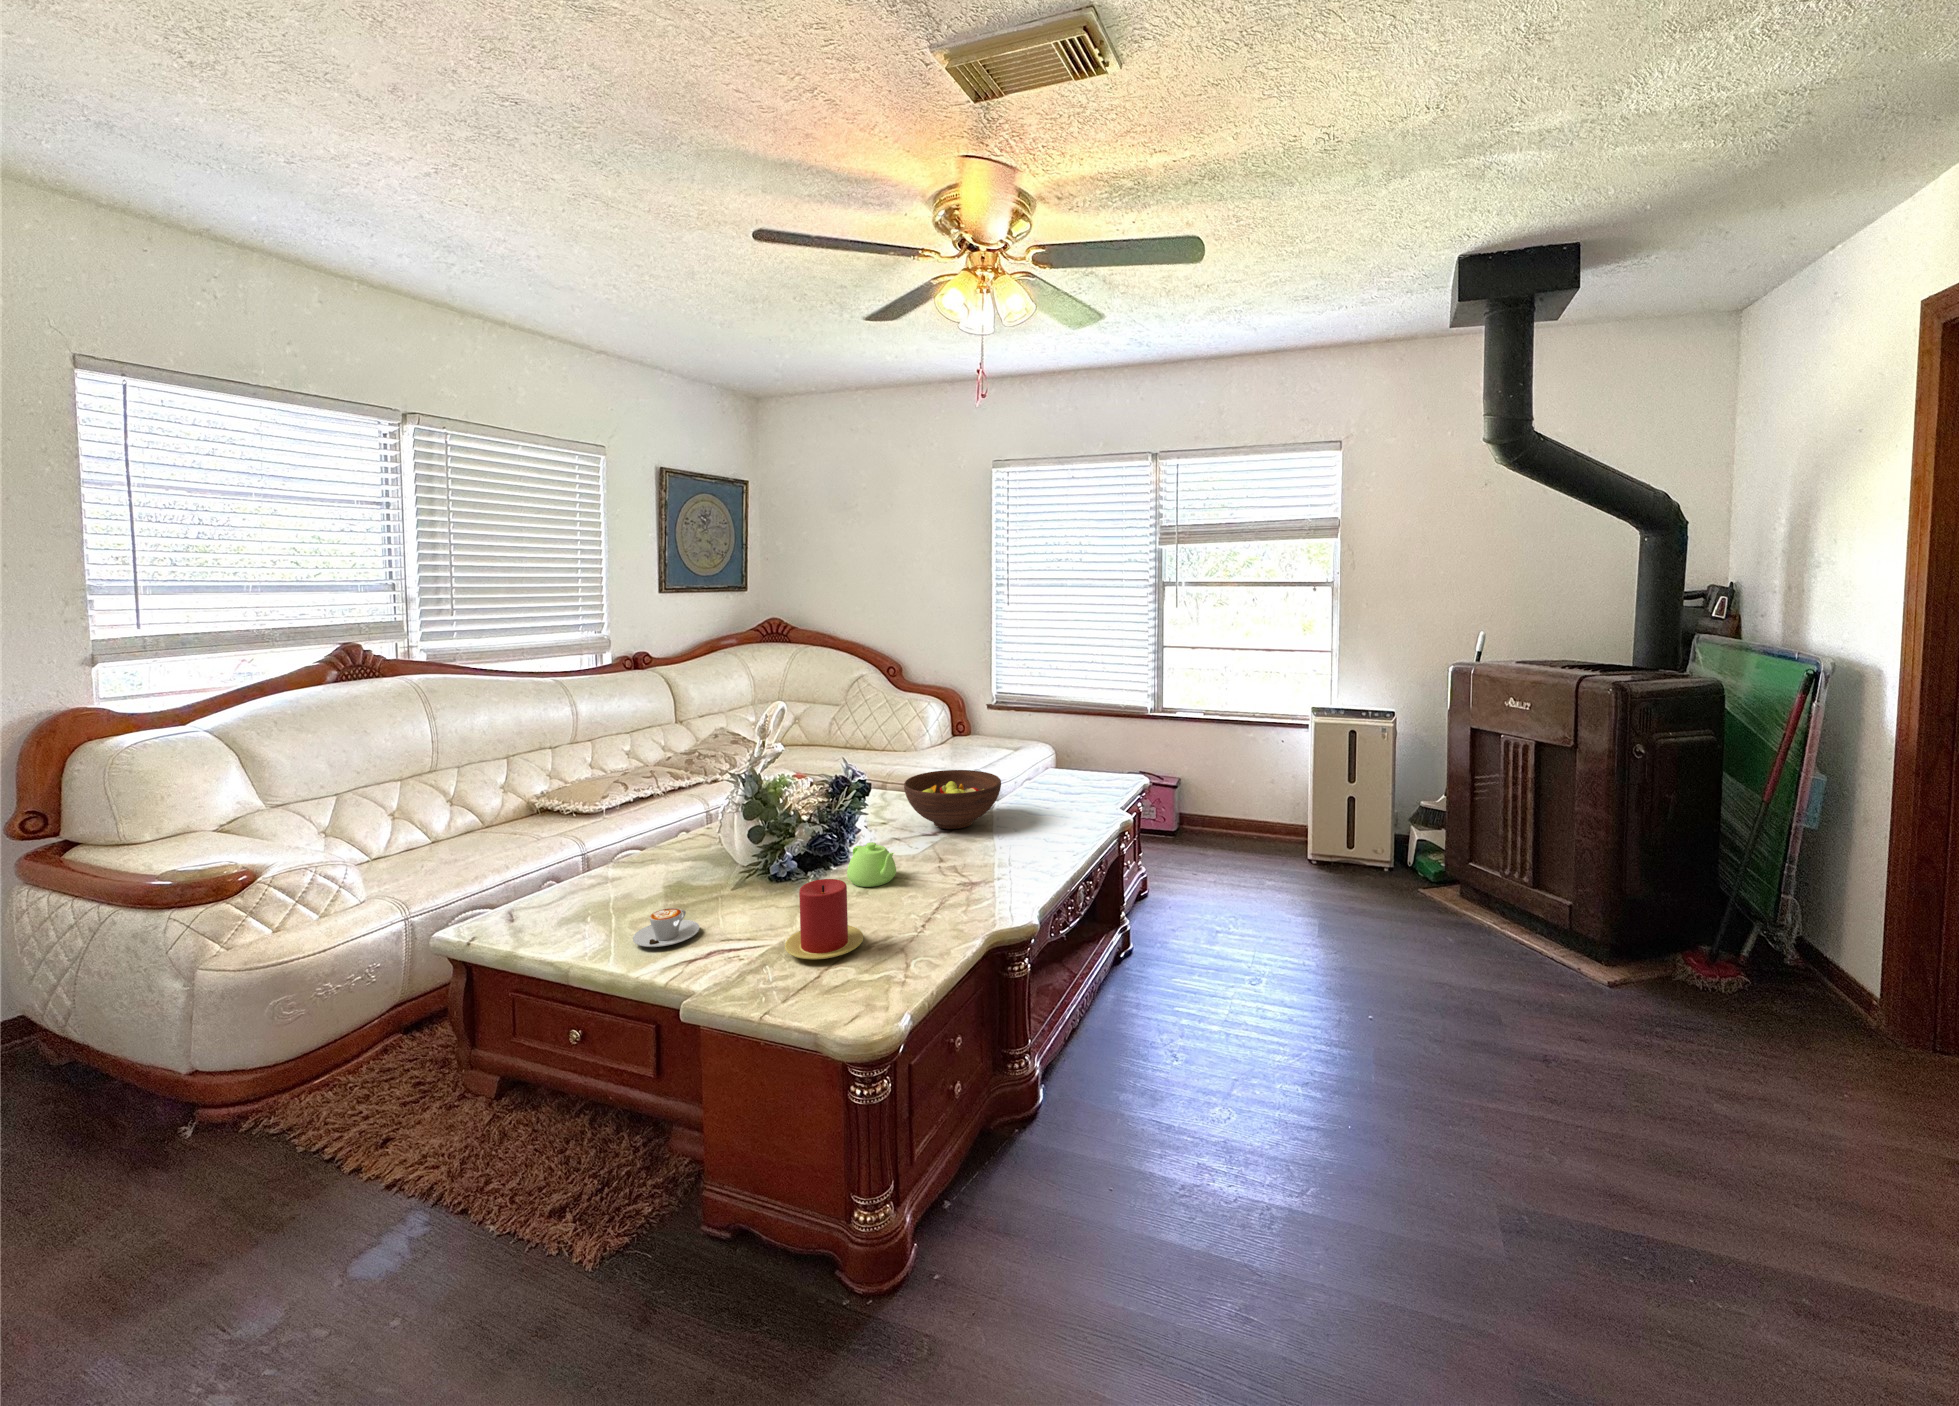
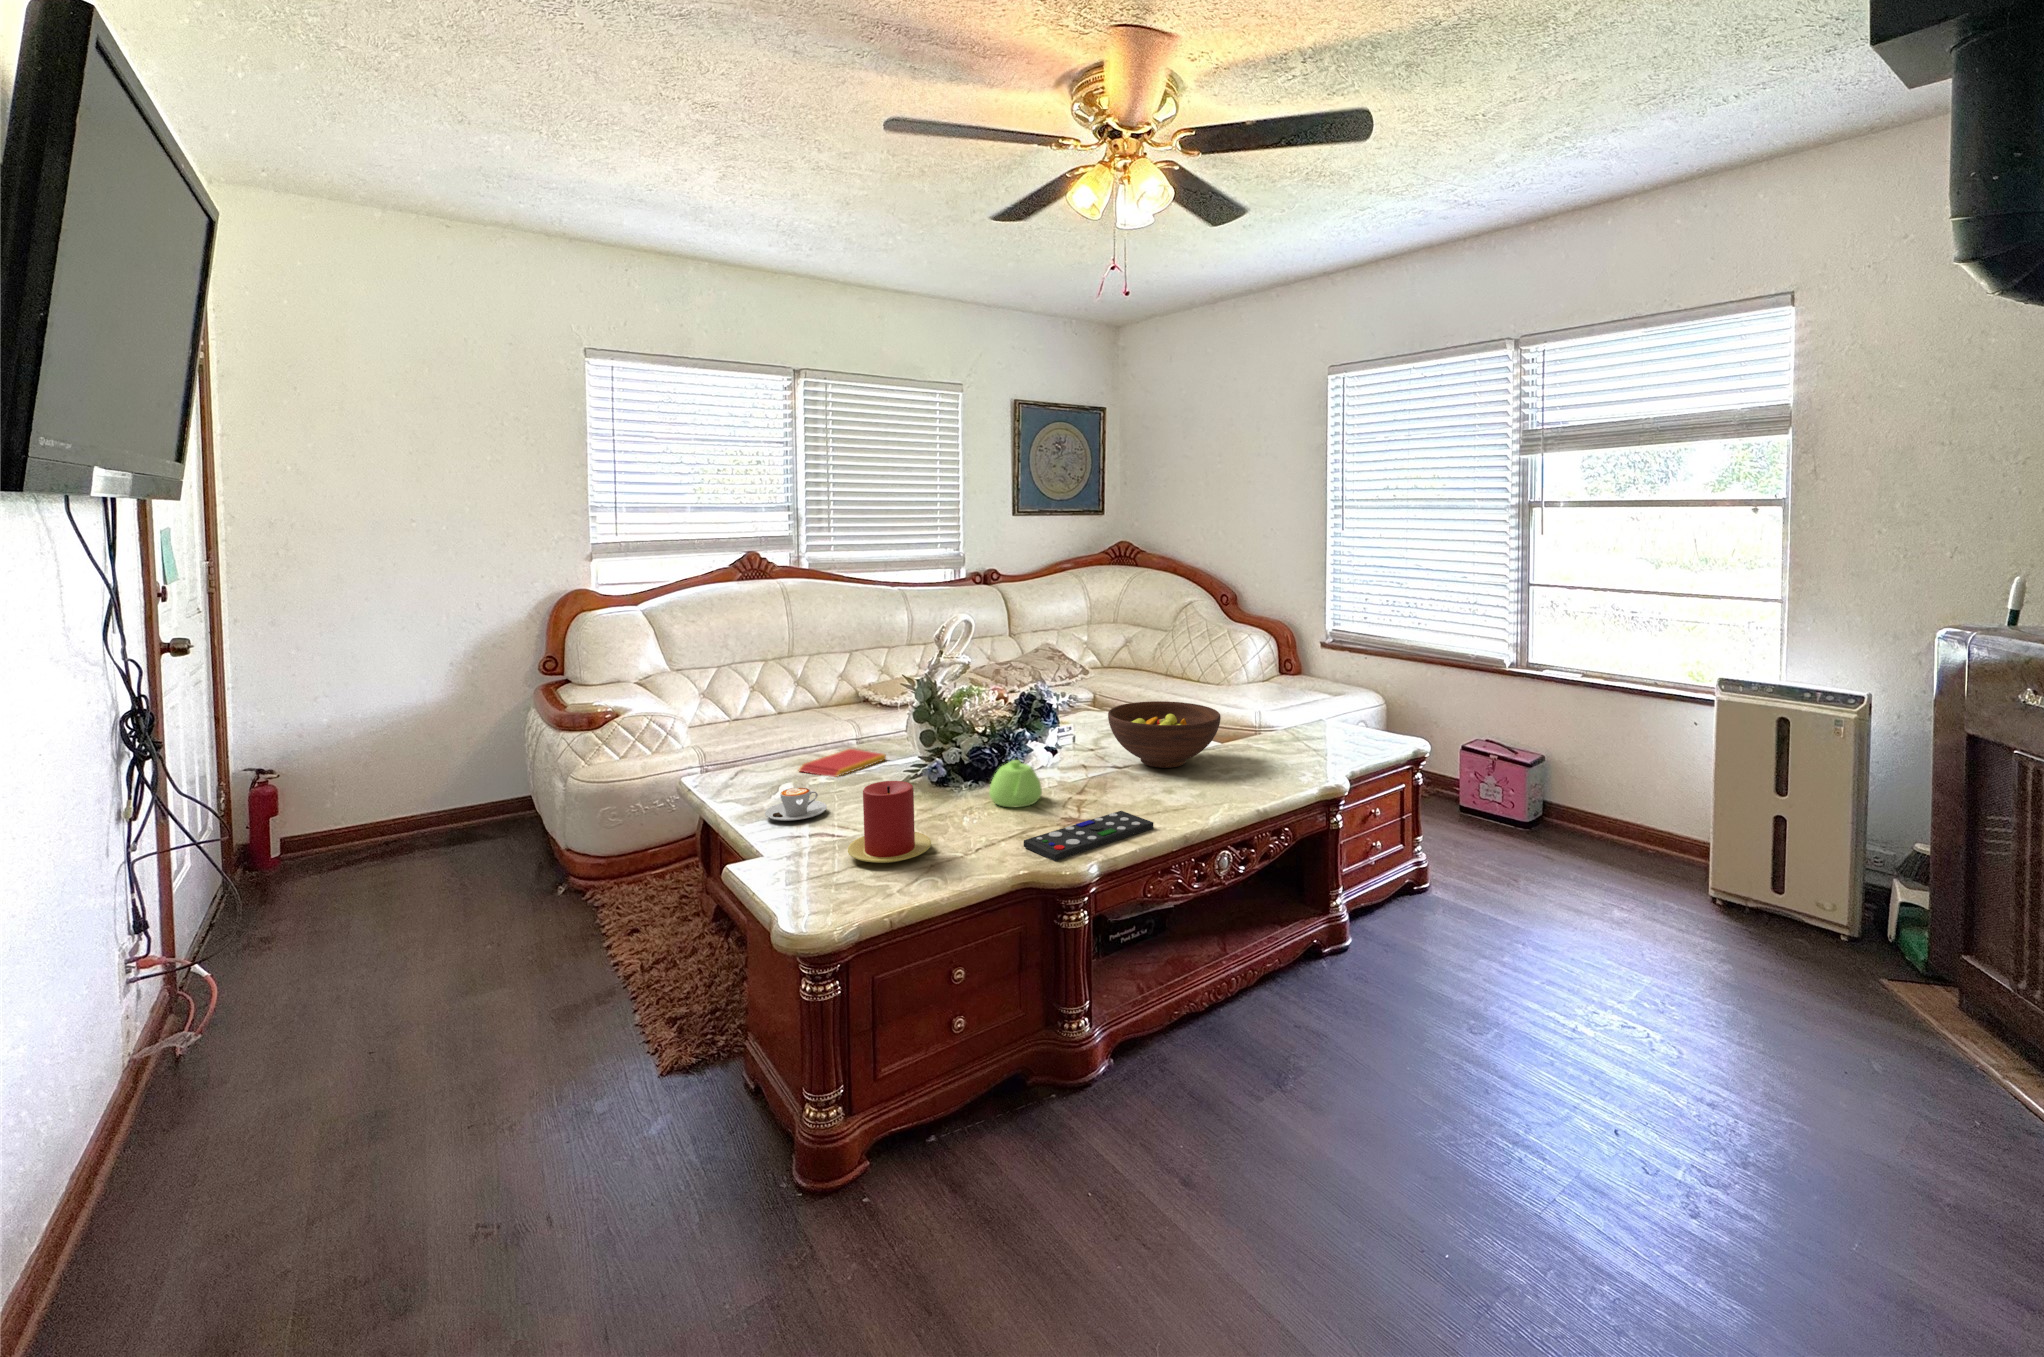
book: none [591,861,678,897] -> present [799,749,886,777]
remote control: none [936,869,1016,920] -> present [1024,811,1153,861]

